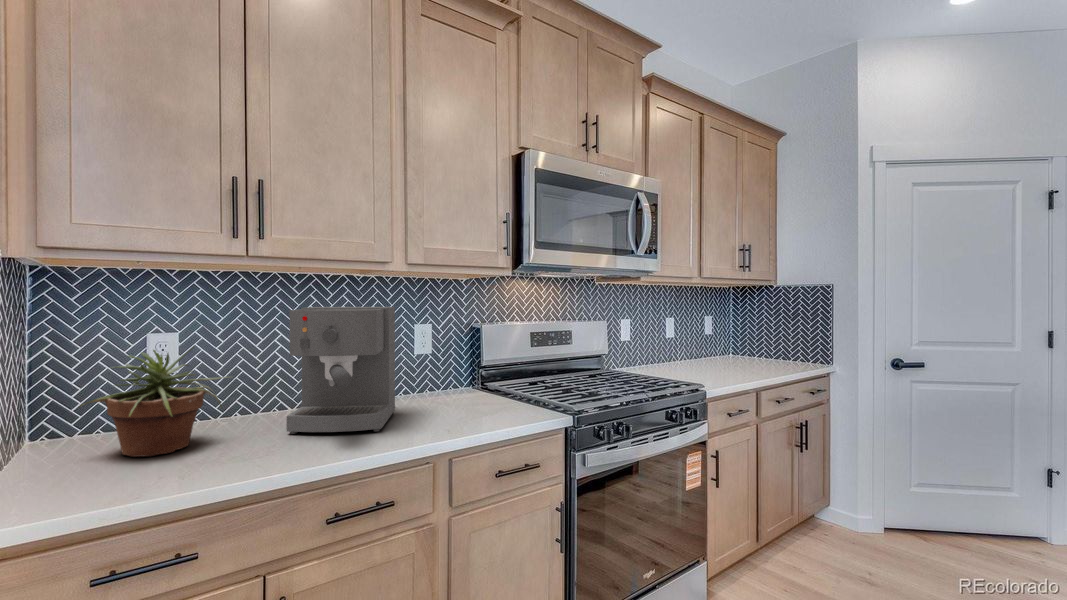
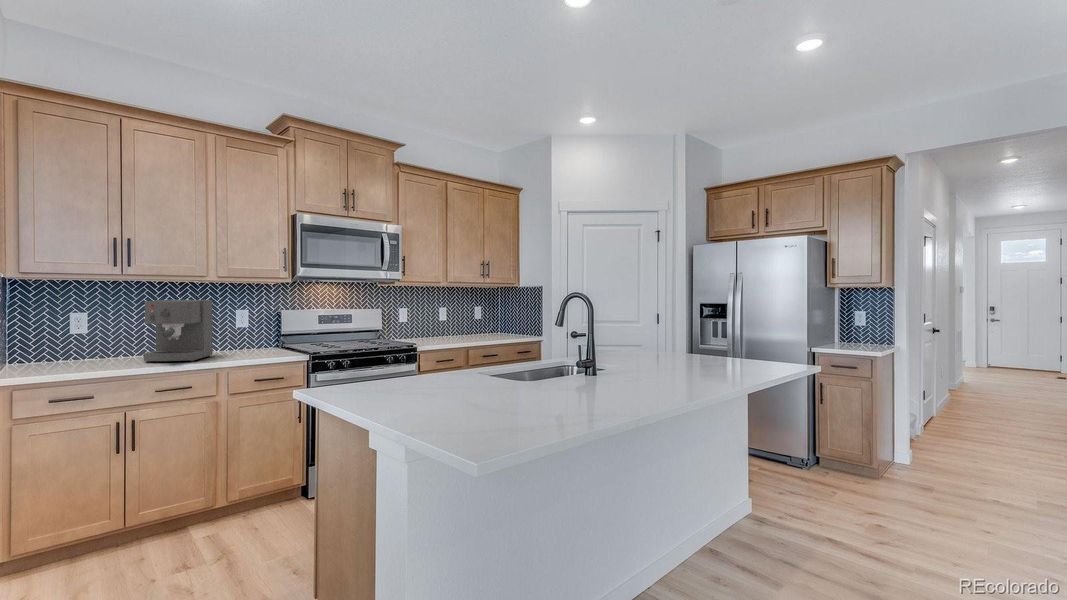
potted plant: present [80,346,230,457] -> none [34,318,115,368]

